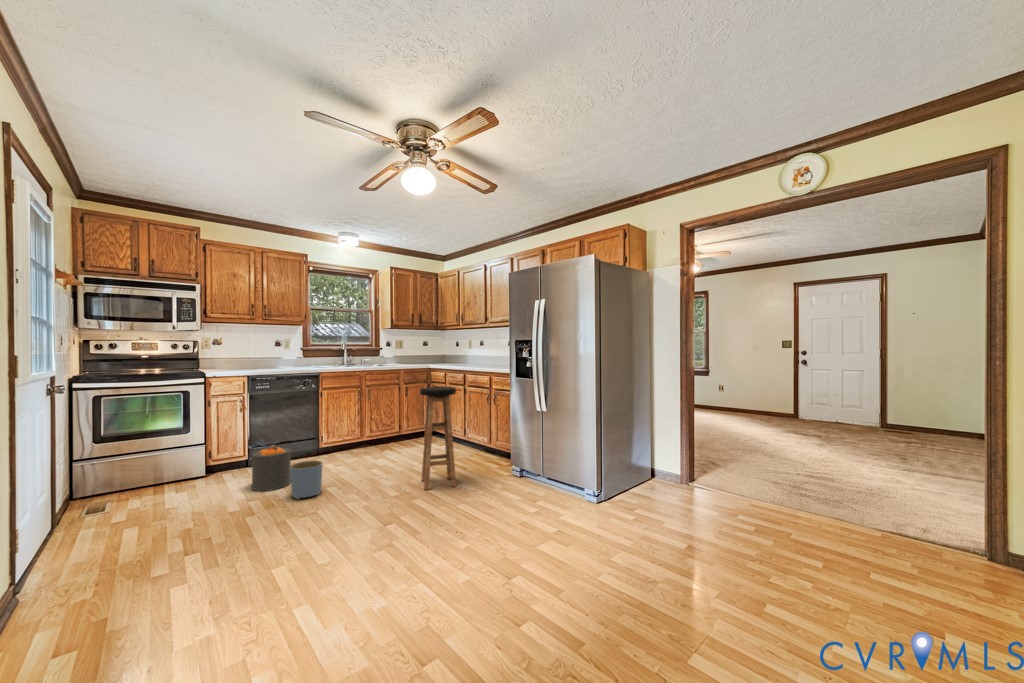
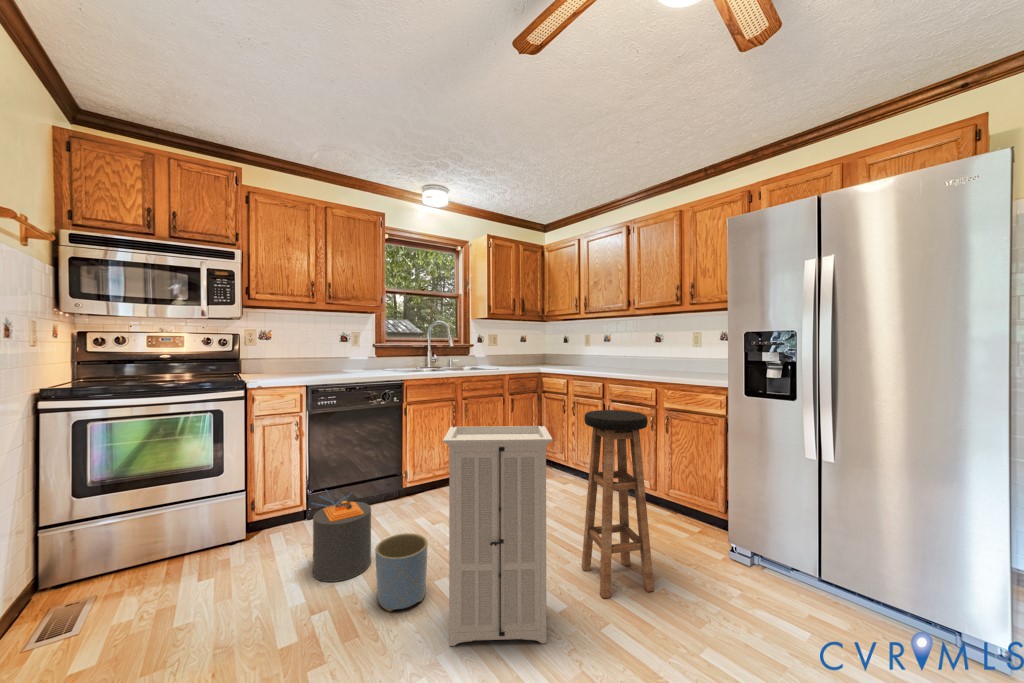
storage cabinet: none [324,392,390,508] -> present [443,423,553,646]

